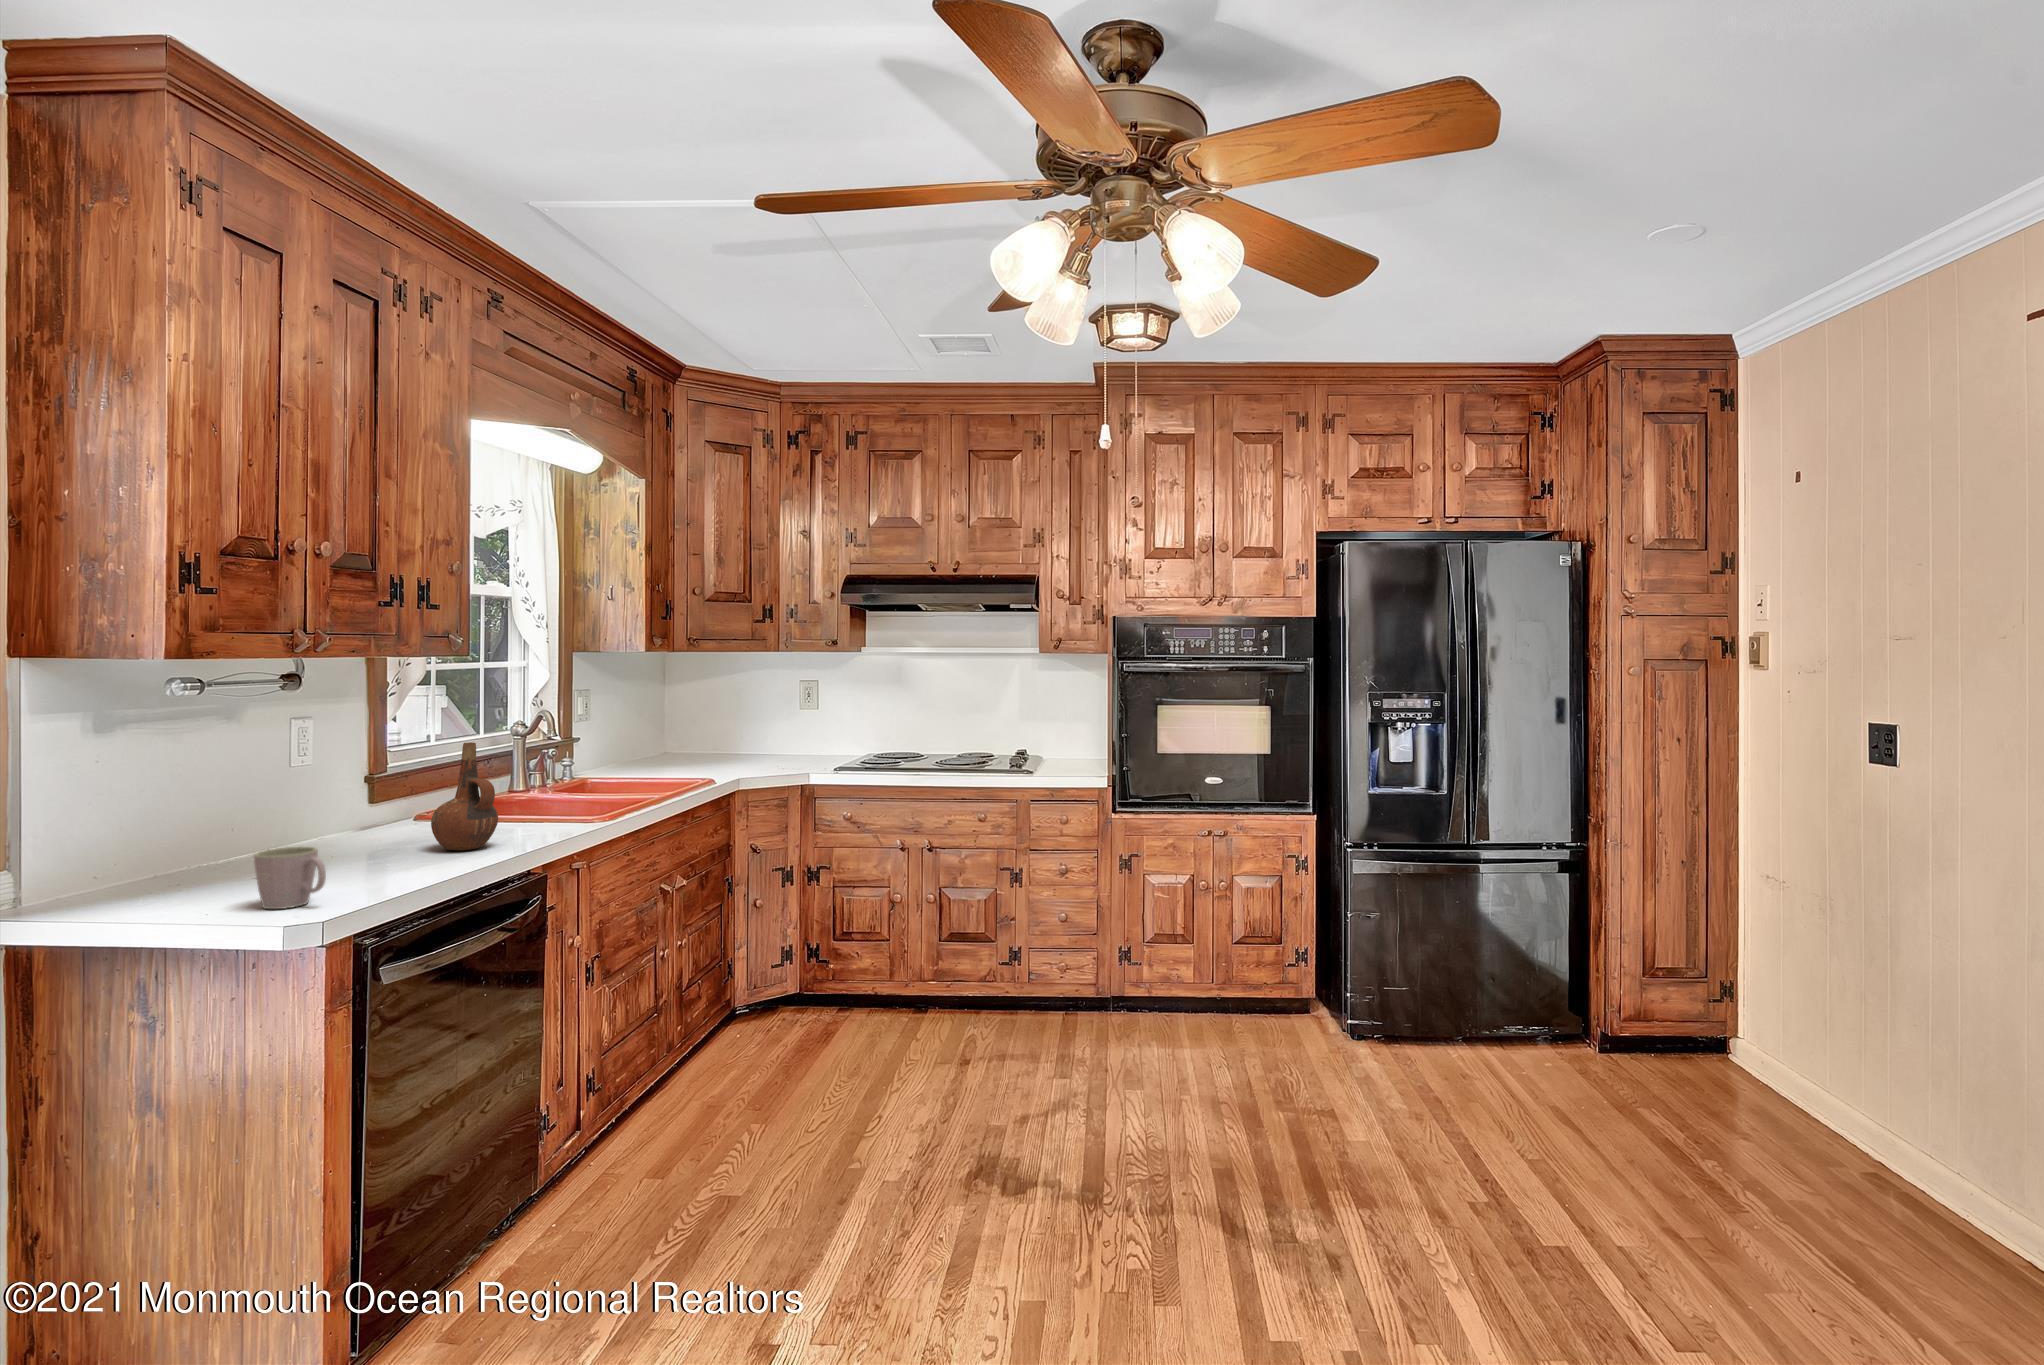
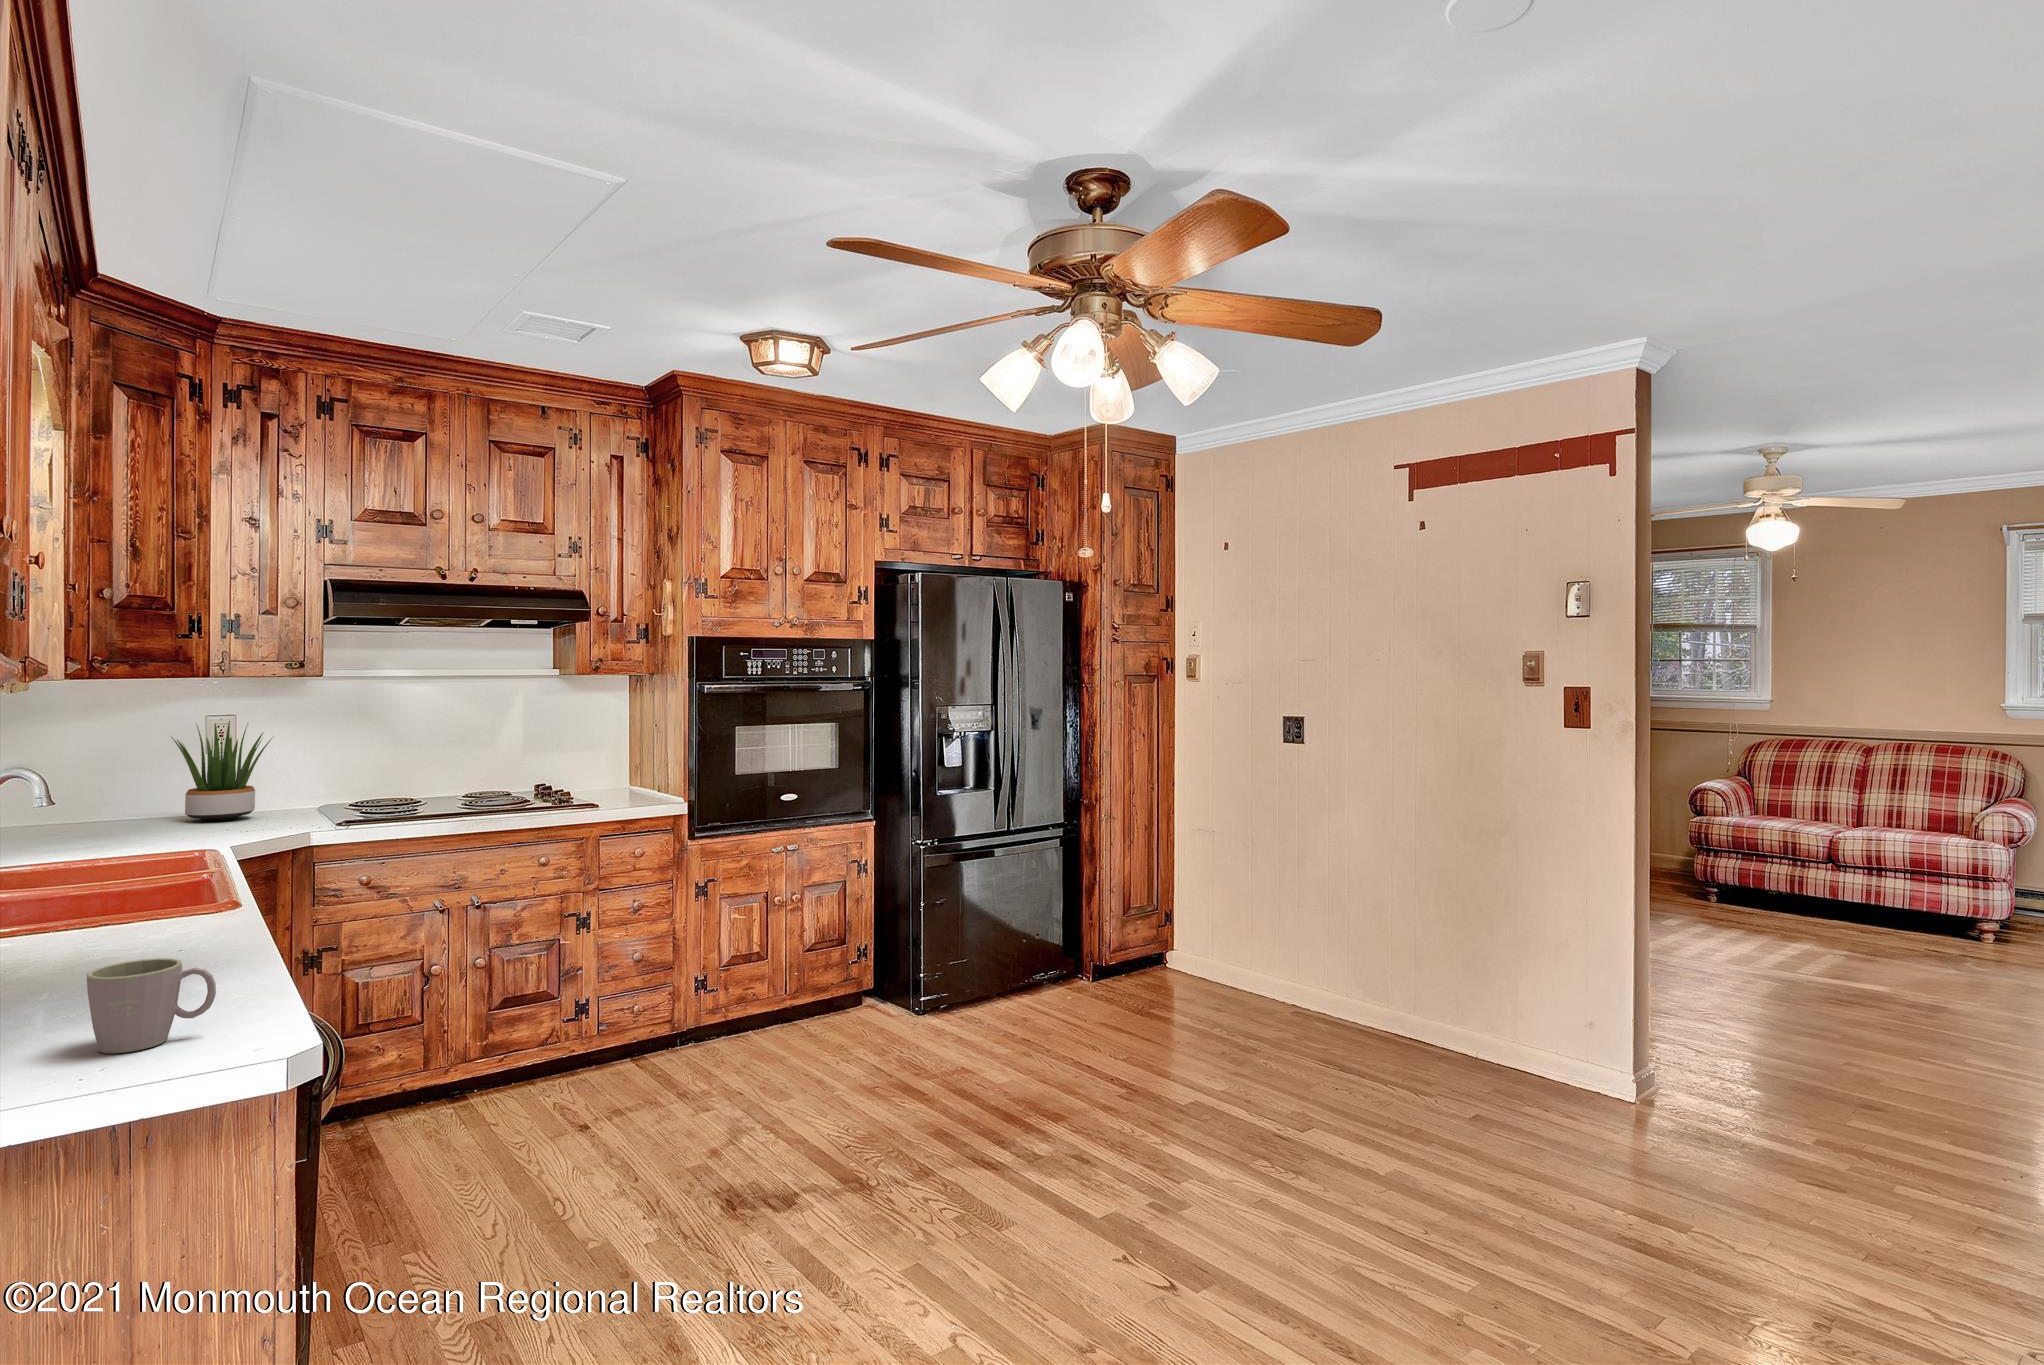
potted plant: none [755,685,827,760] -> present [172,721,272,821]
ceramic pitcher: present [431,742,498,850] -> none [84,808,199,962]

